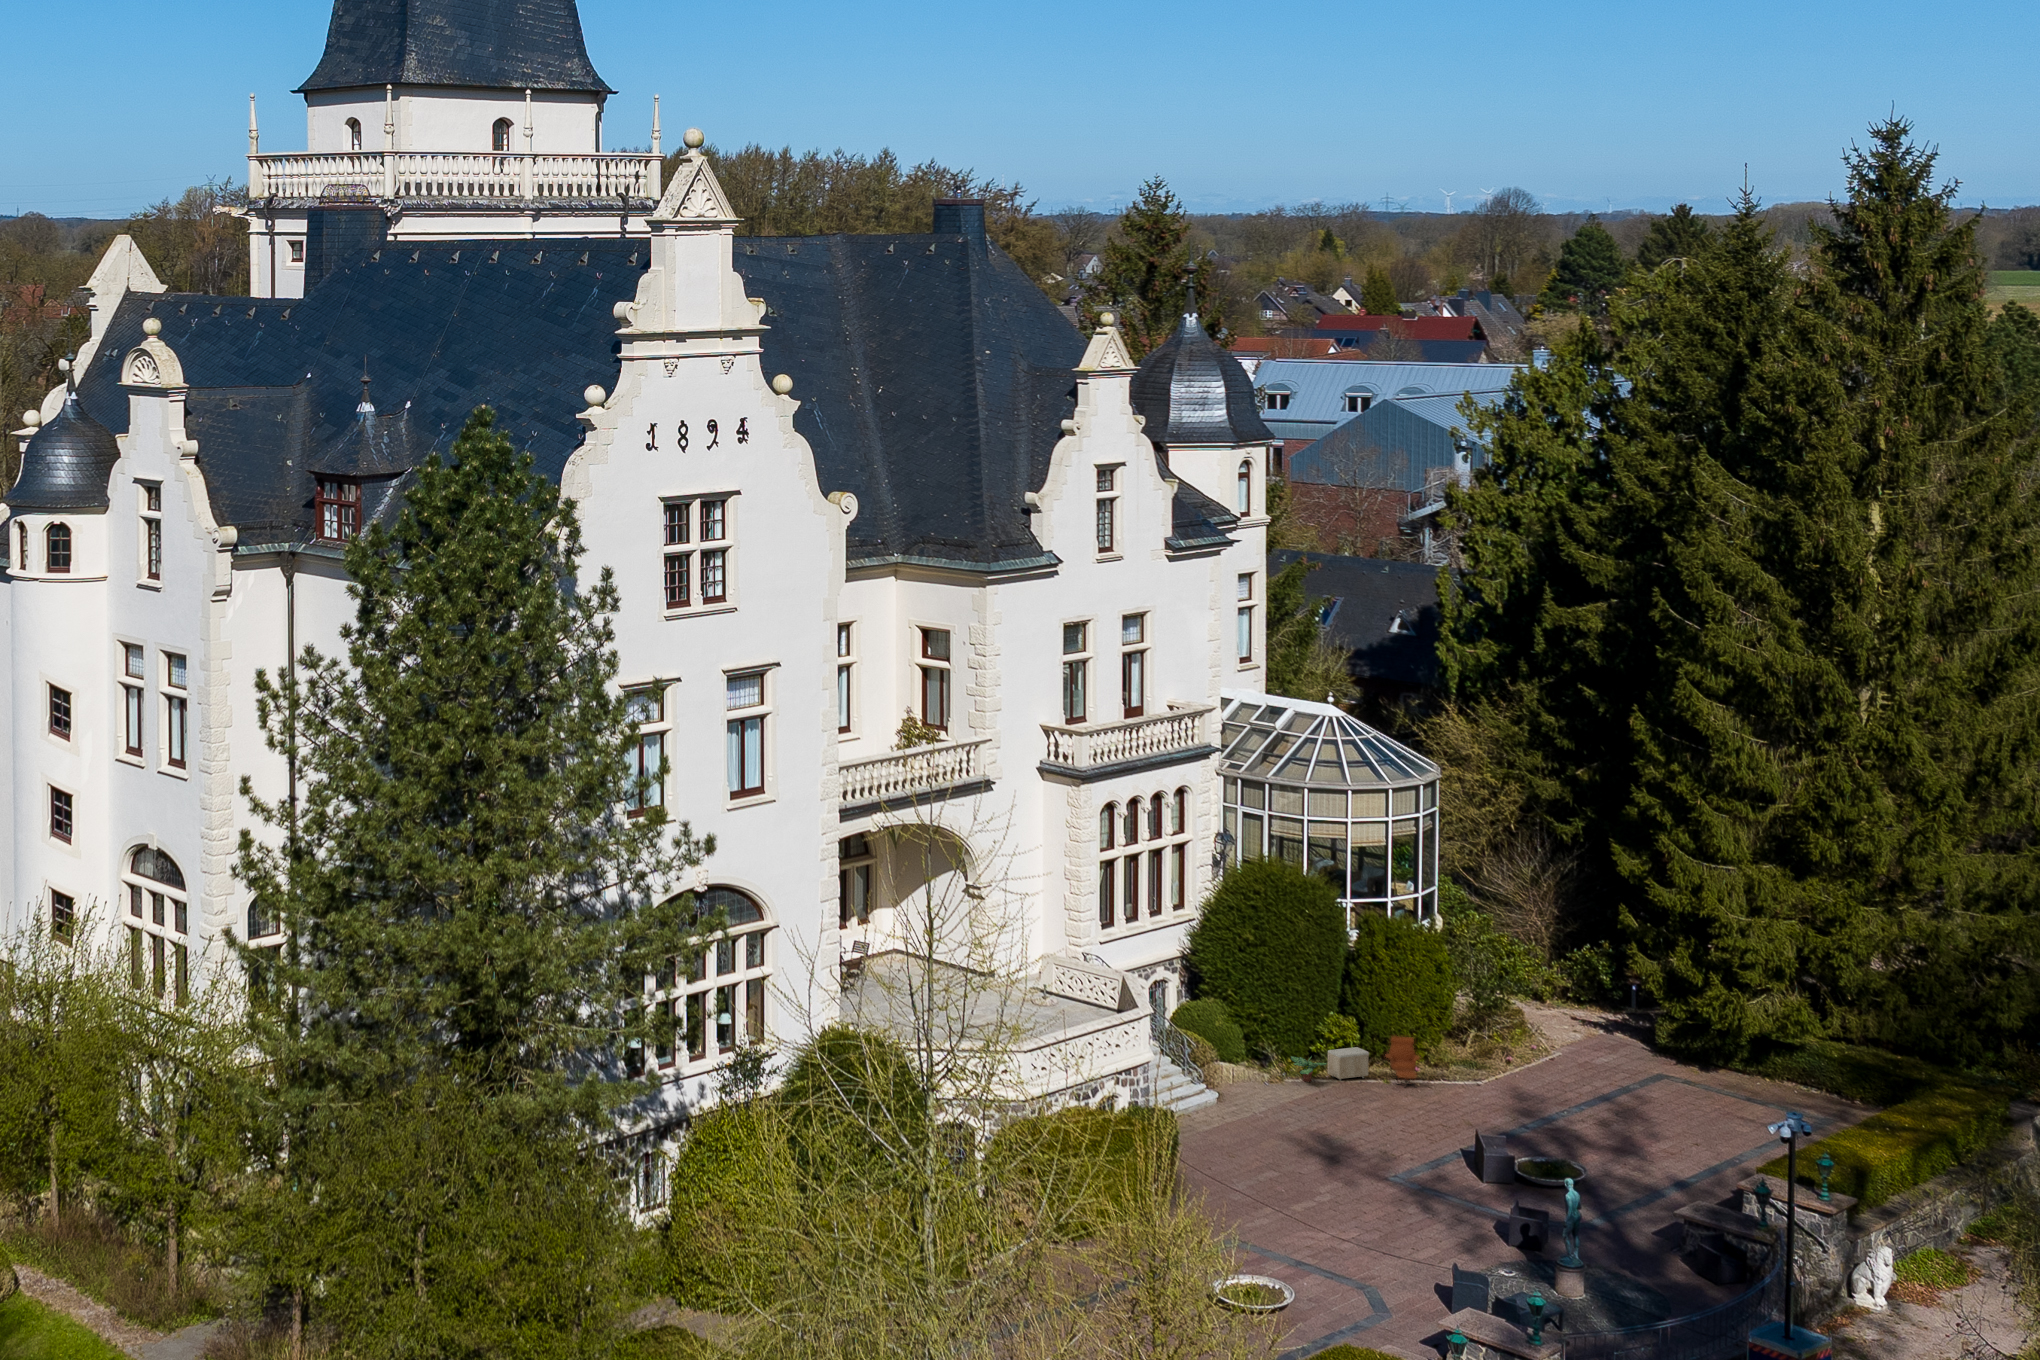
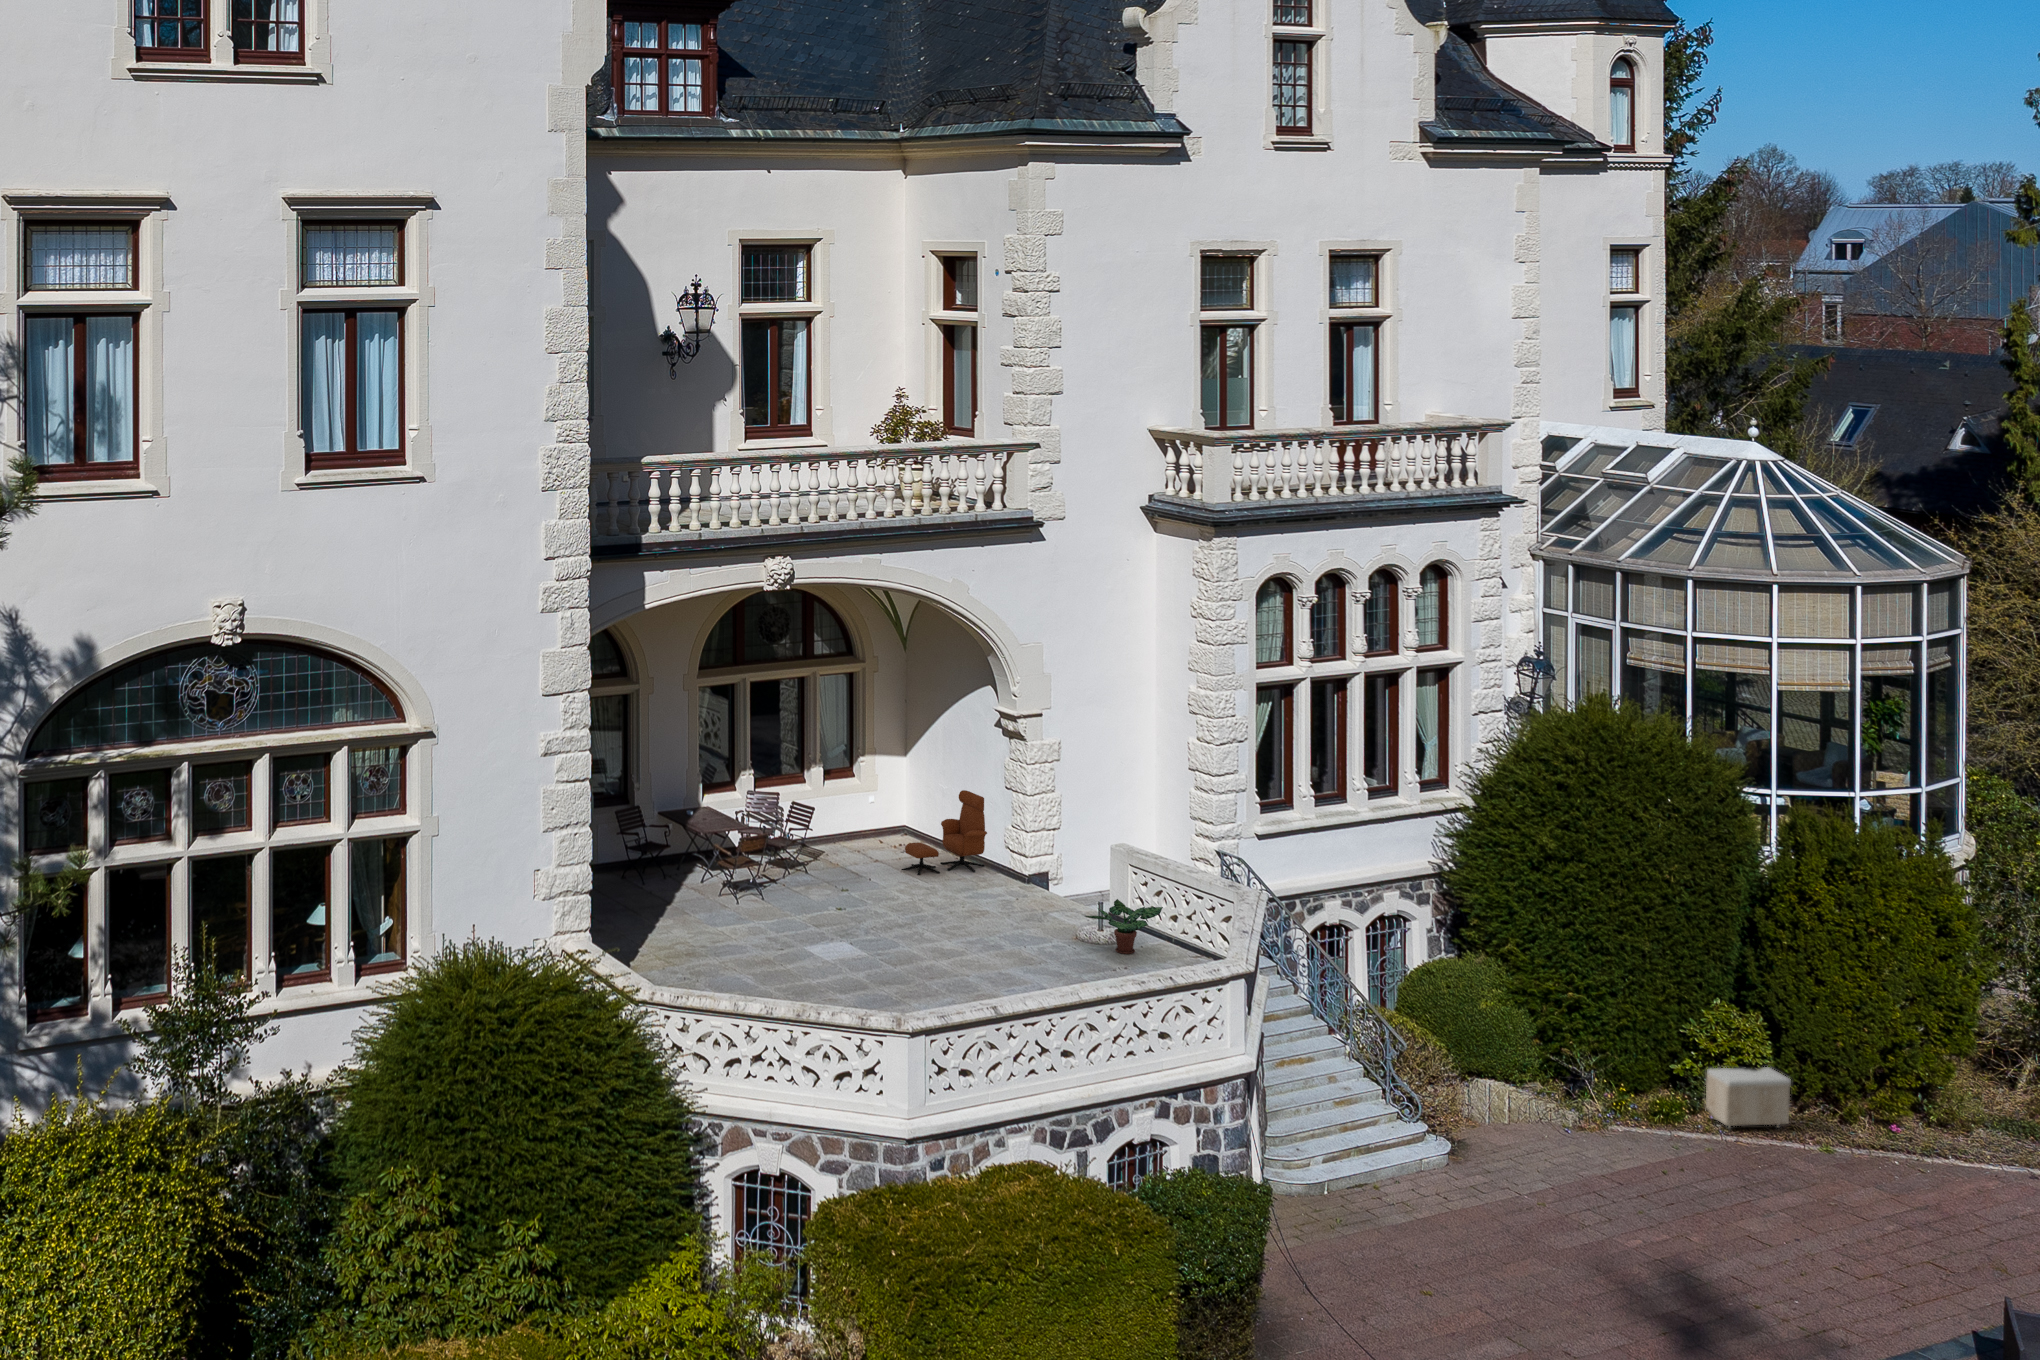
lounge chair: present [1386,1036,1420,1085] -> present [901,790,987,875]
potted plant: present [1291,1056,1327,1082] -> present [1085,899,1163,954]

